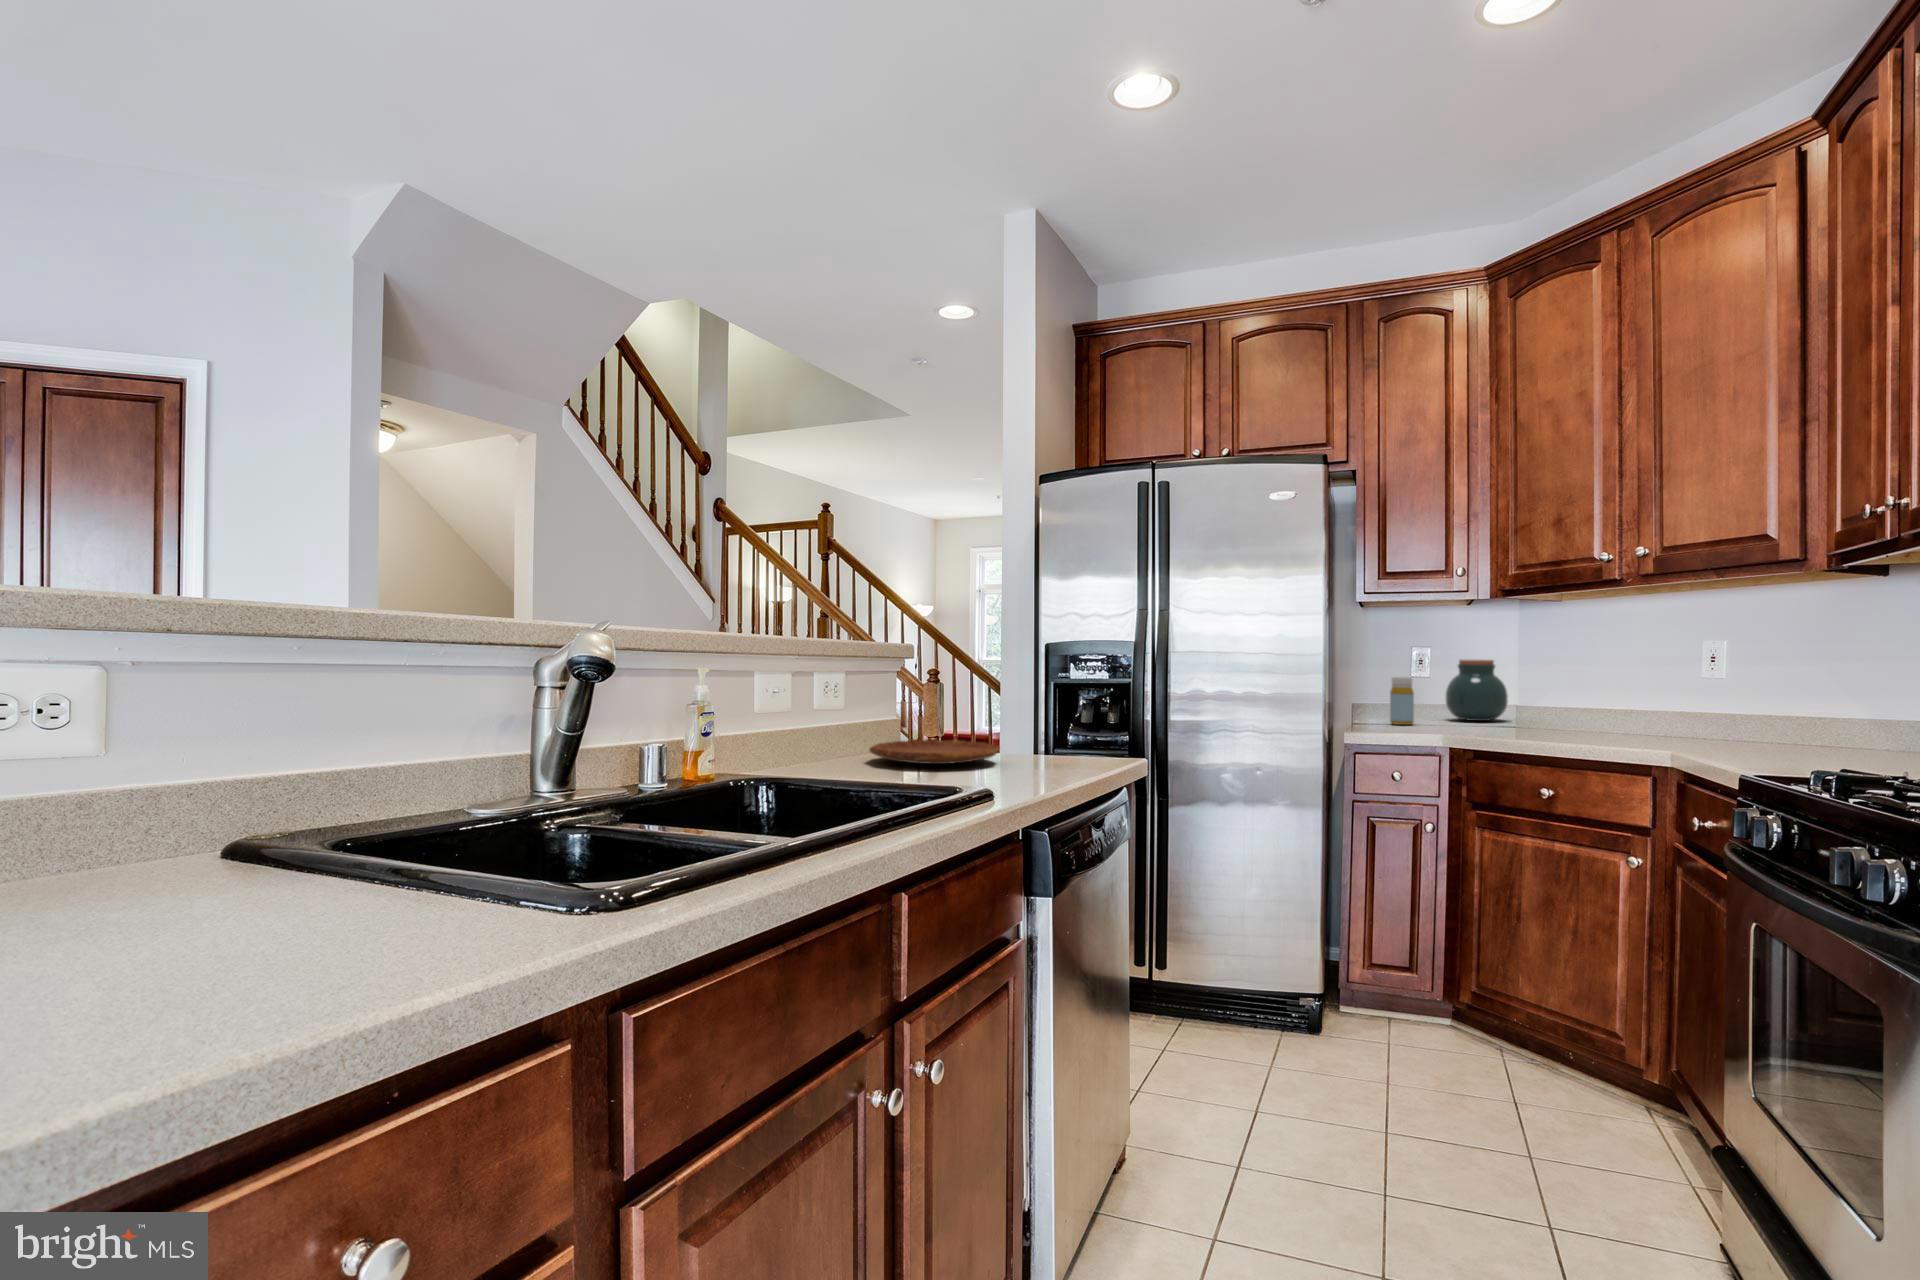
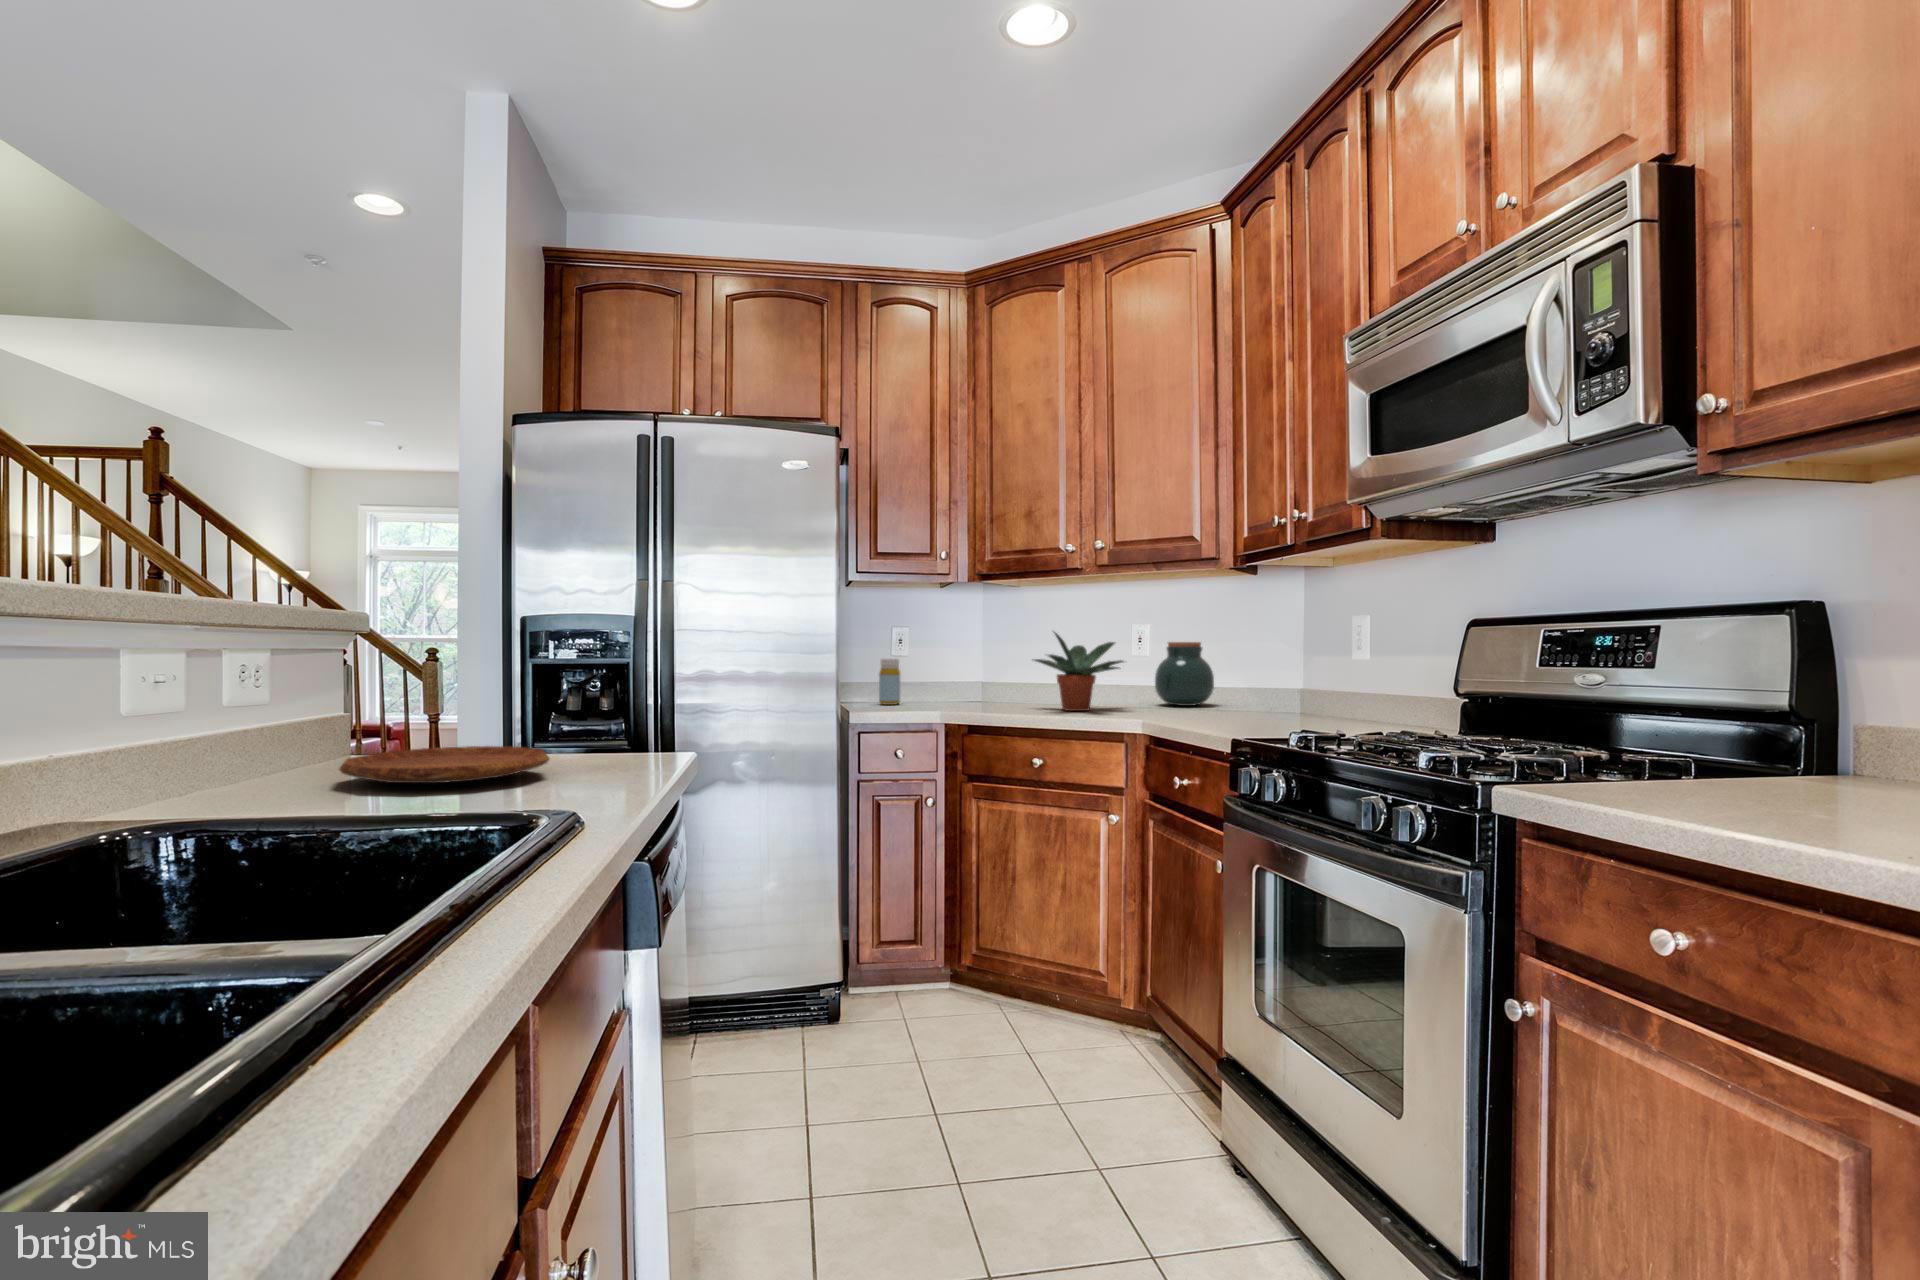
potted plant: none [1559,649,1681,742] -> present [1034,632,1123,711]
jar: present [1445,659,1508,721] -> present [1155,642,1214,706]

